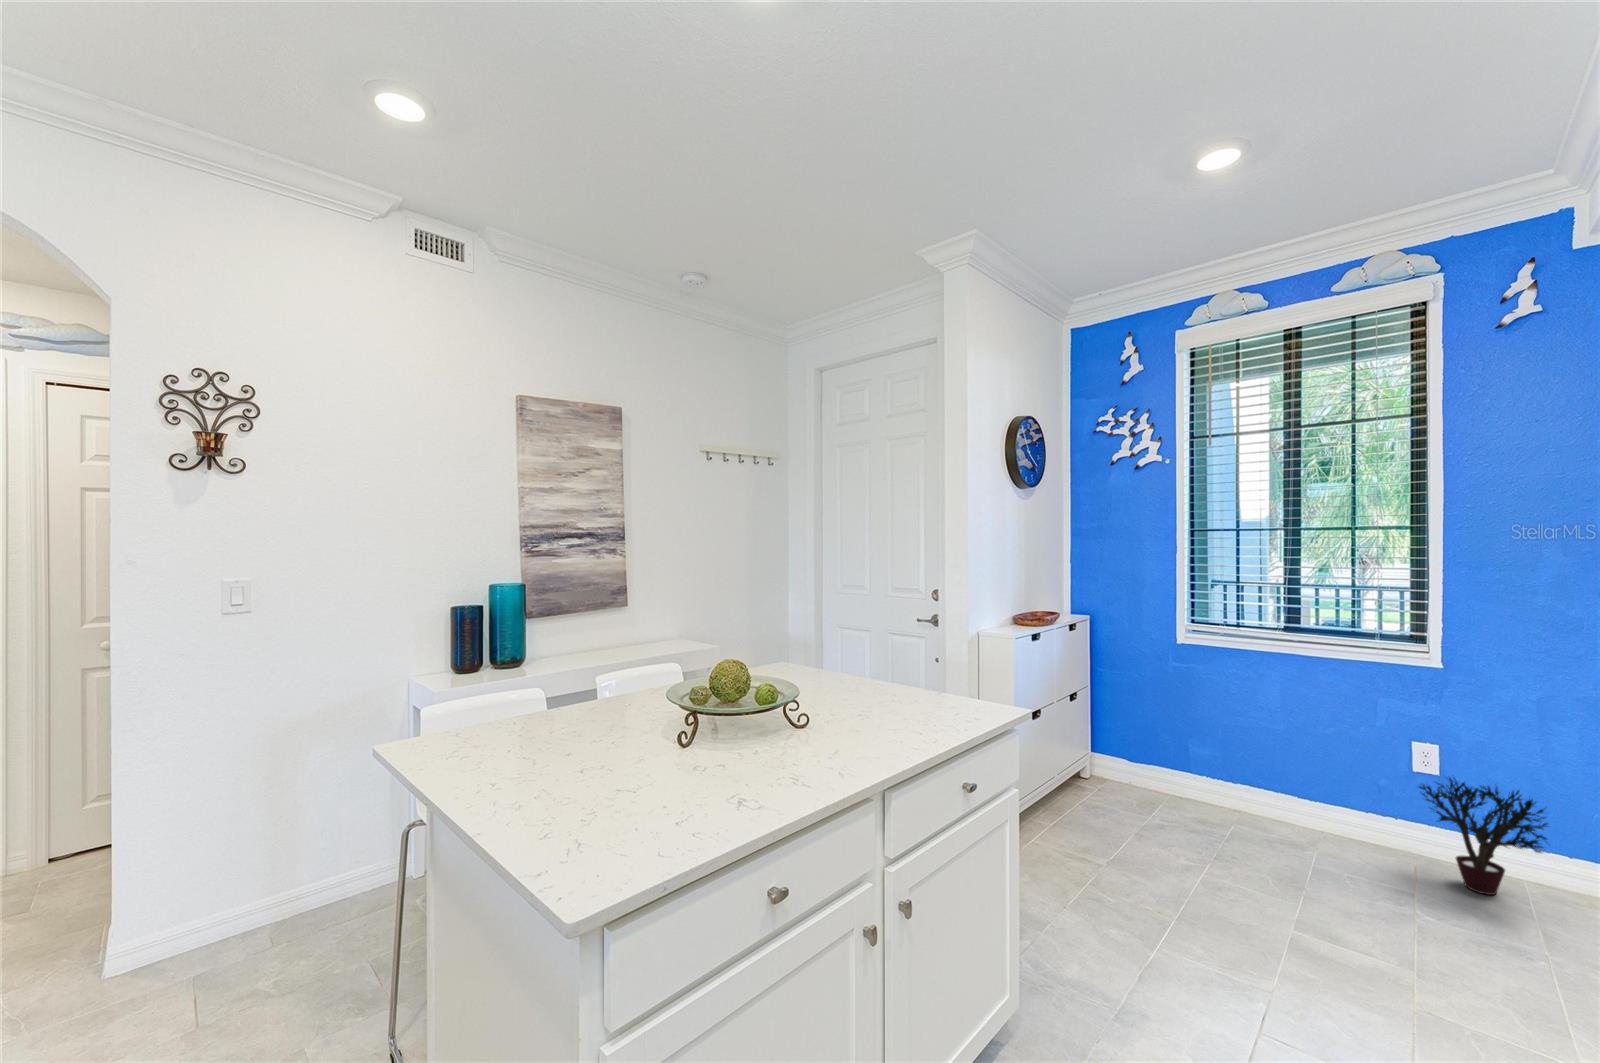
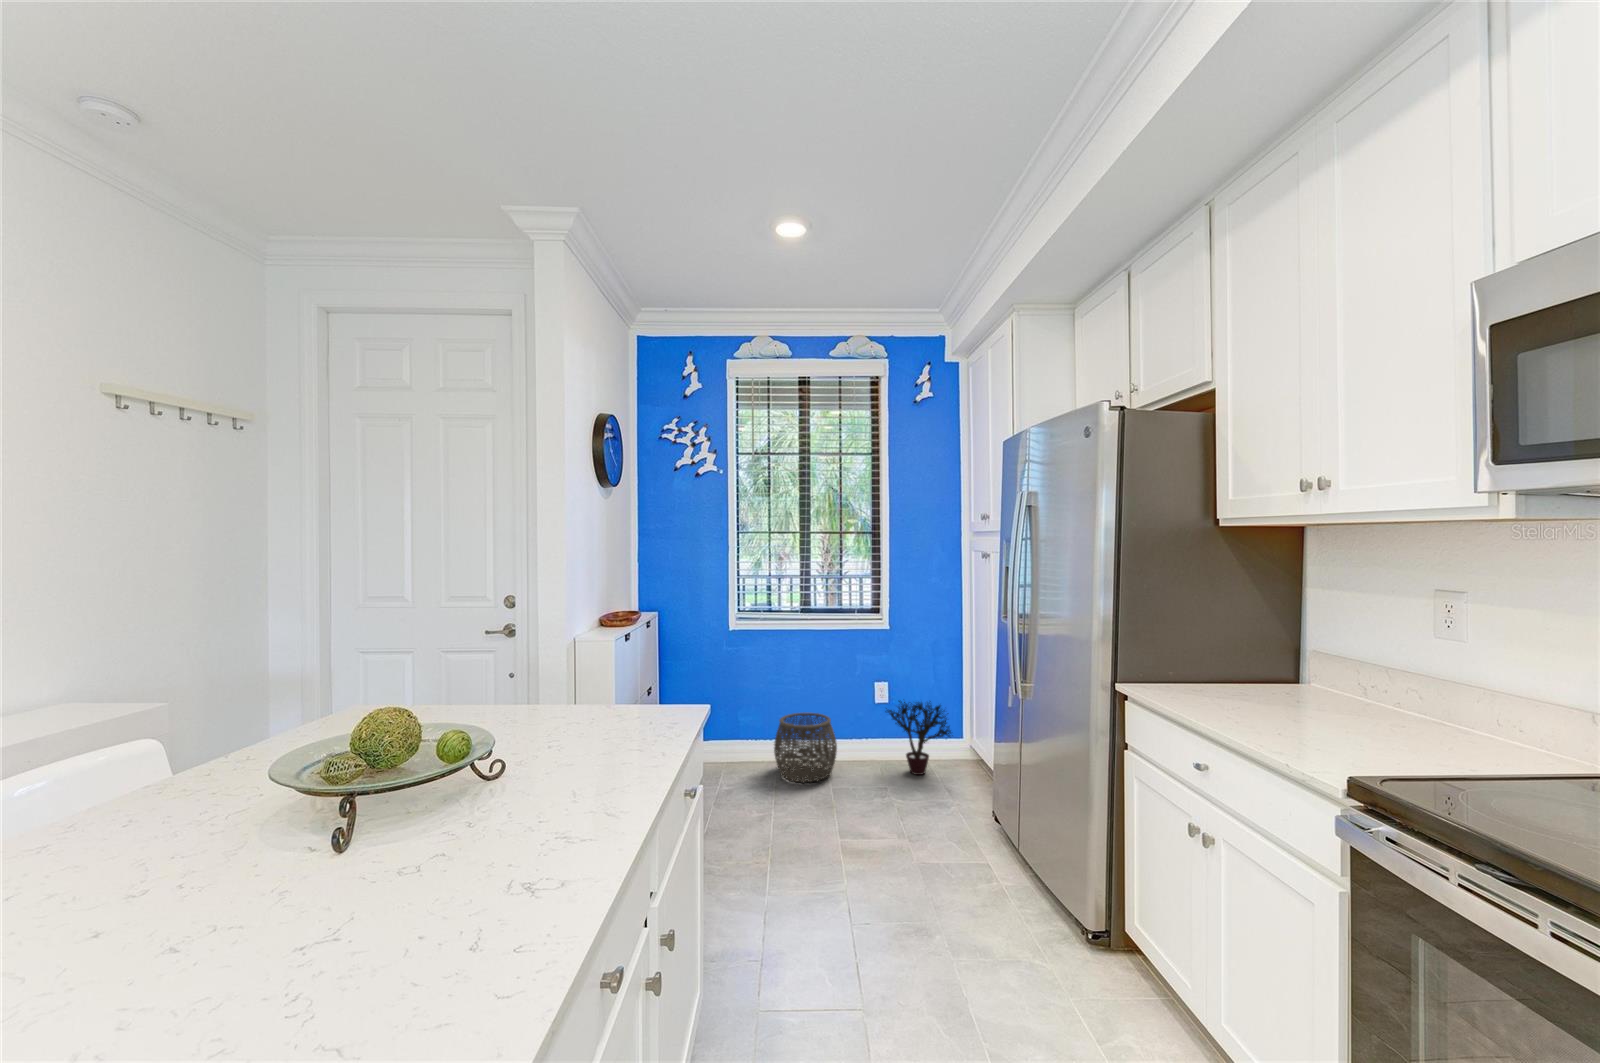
woven basket: none [1229,756,1328,849] -> present [774,713,837,782]

